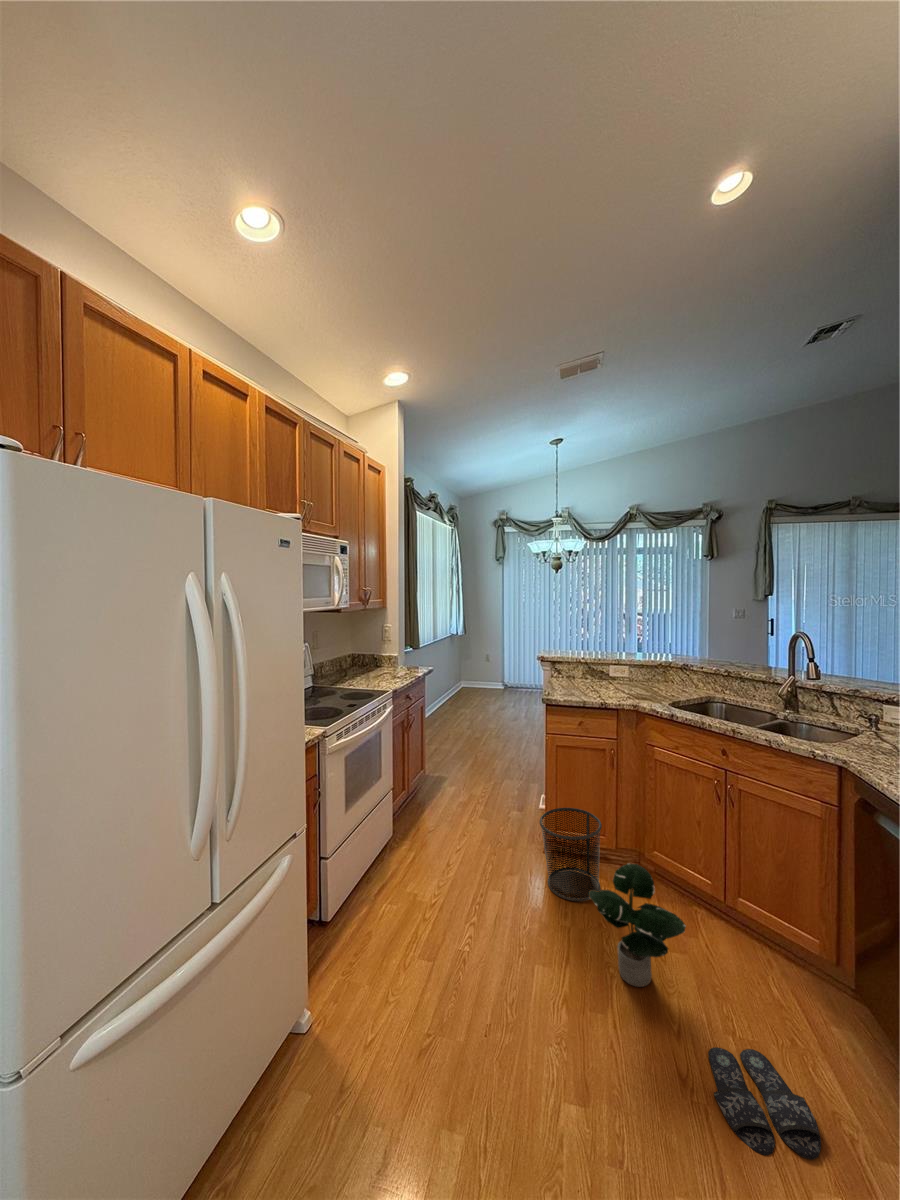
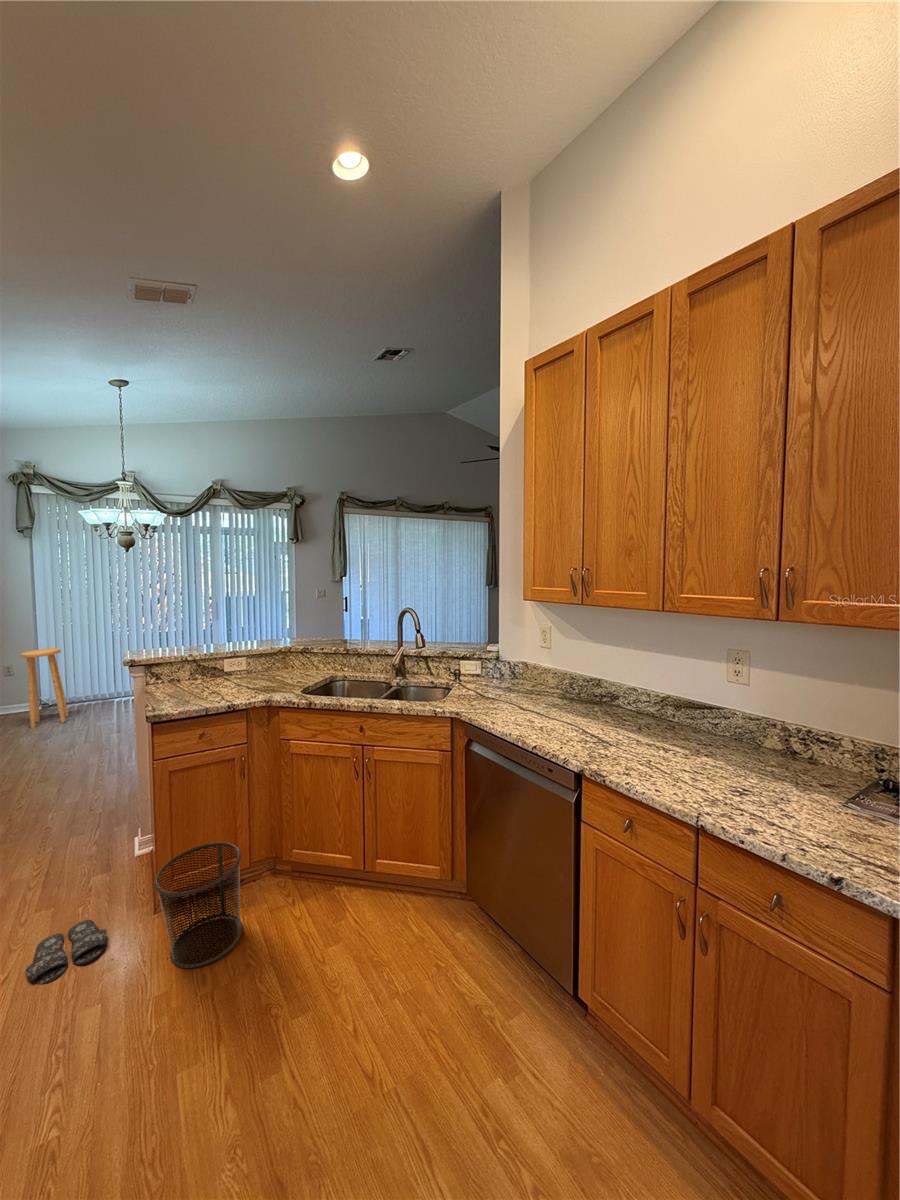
stool: none [496,643,519,698] -> present [20,648,68,728]
potted plant: present [589,864,686,987] -> none [249,879,355,1019]
slippers: present [708,1047,821,1160] -> present [26,920,107,984]

